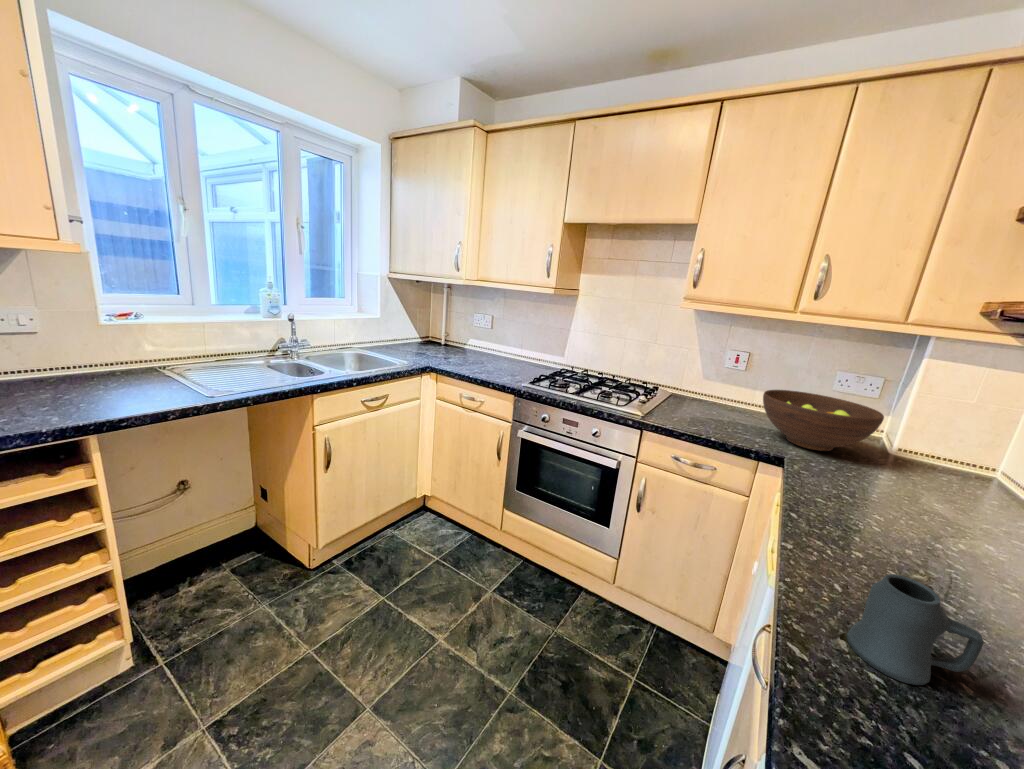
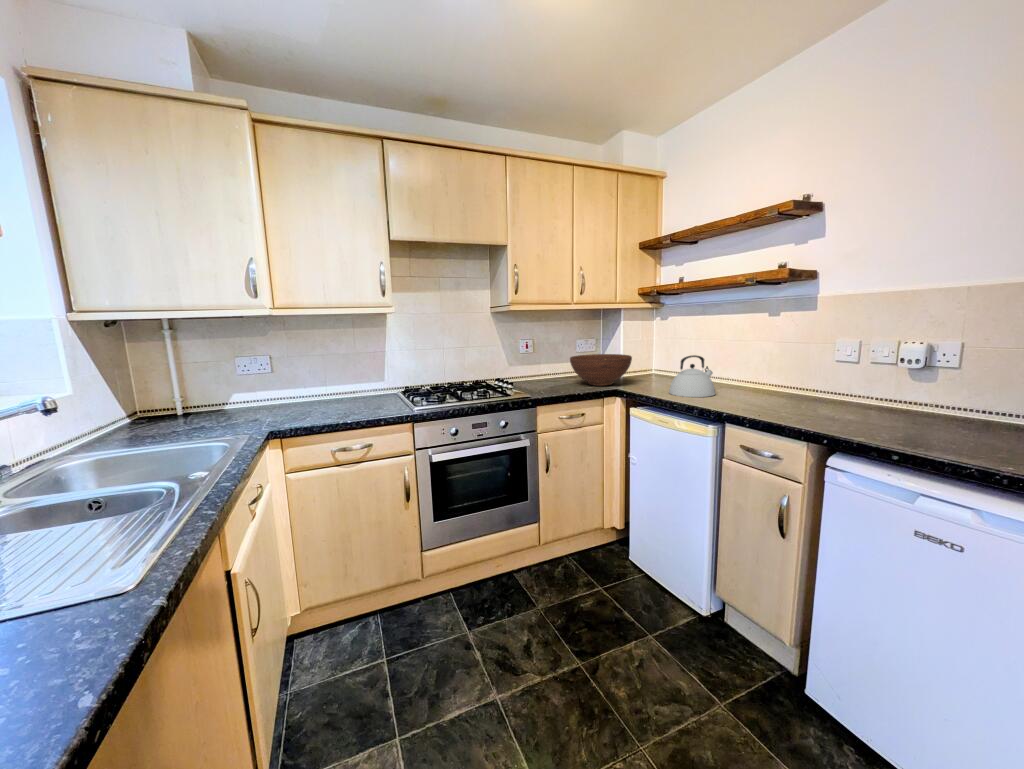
kettle: none [854,446,990,546] -> present [669,355,715,397]
mug: present [847,574,984,685] -> none [786,387,821,423]

